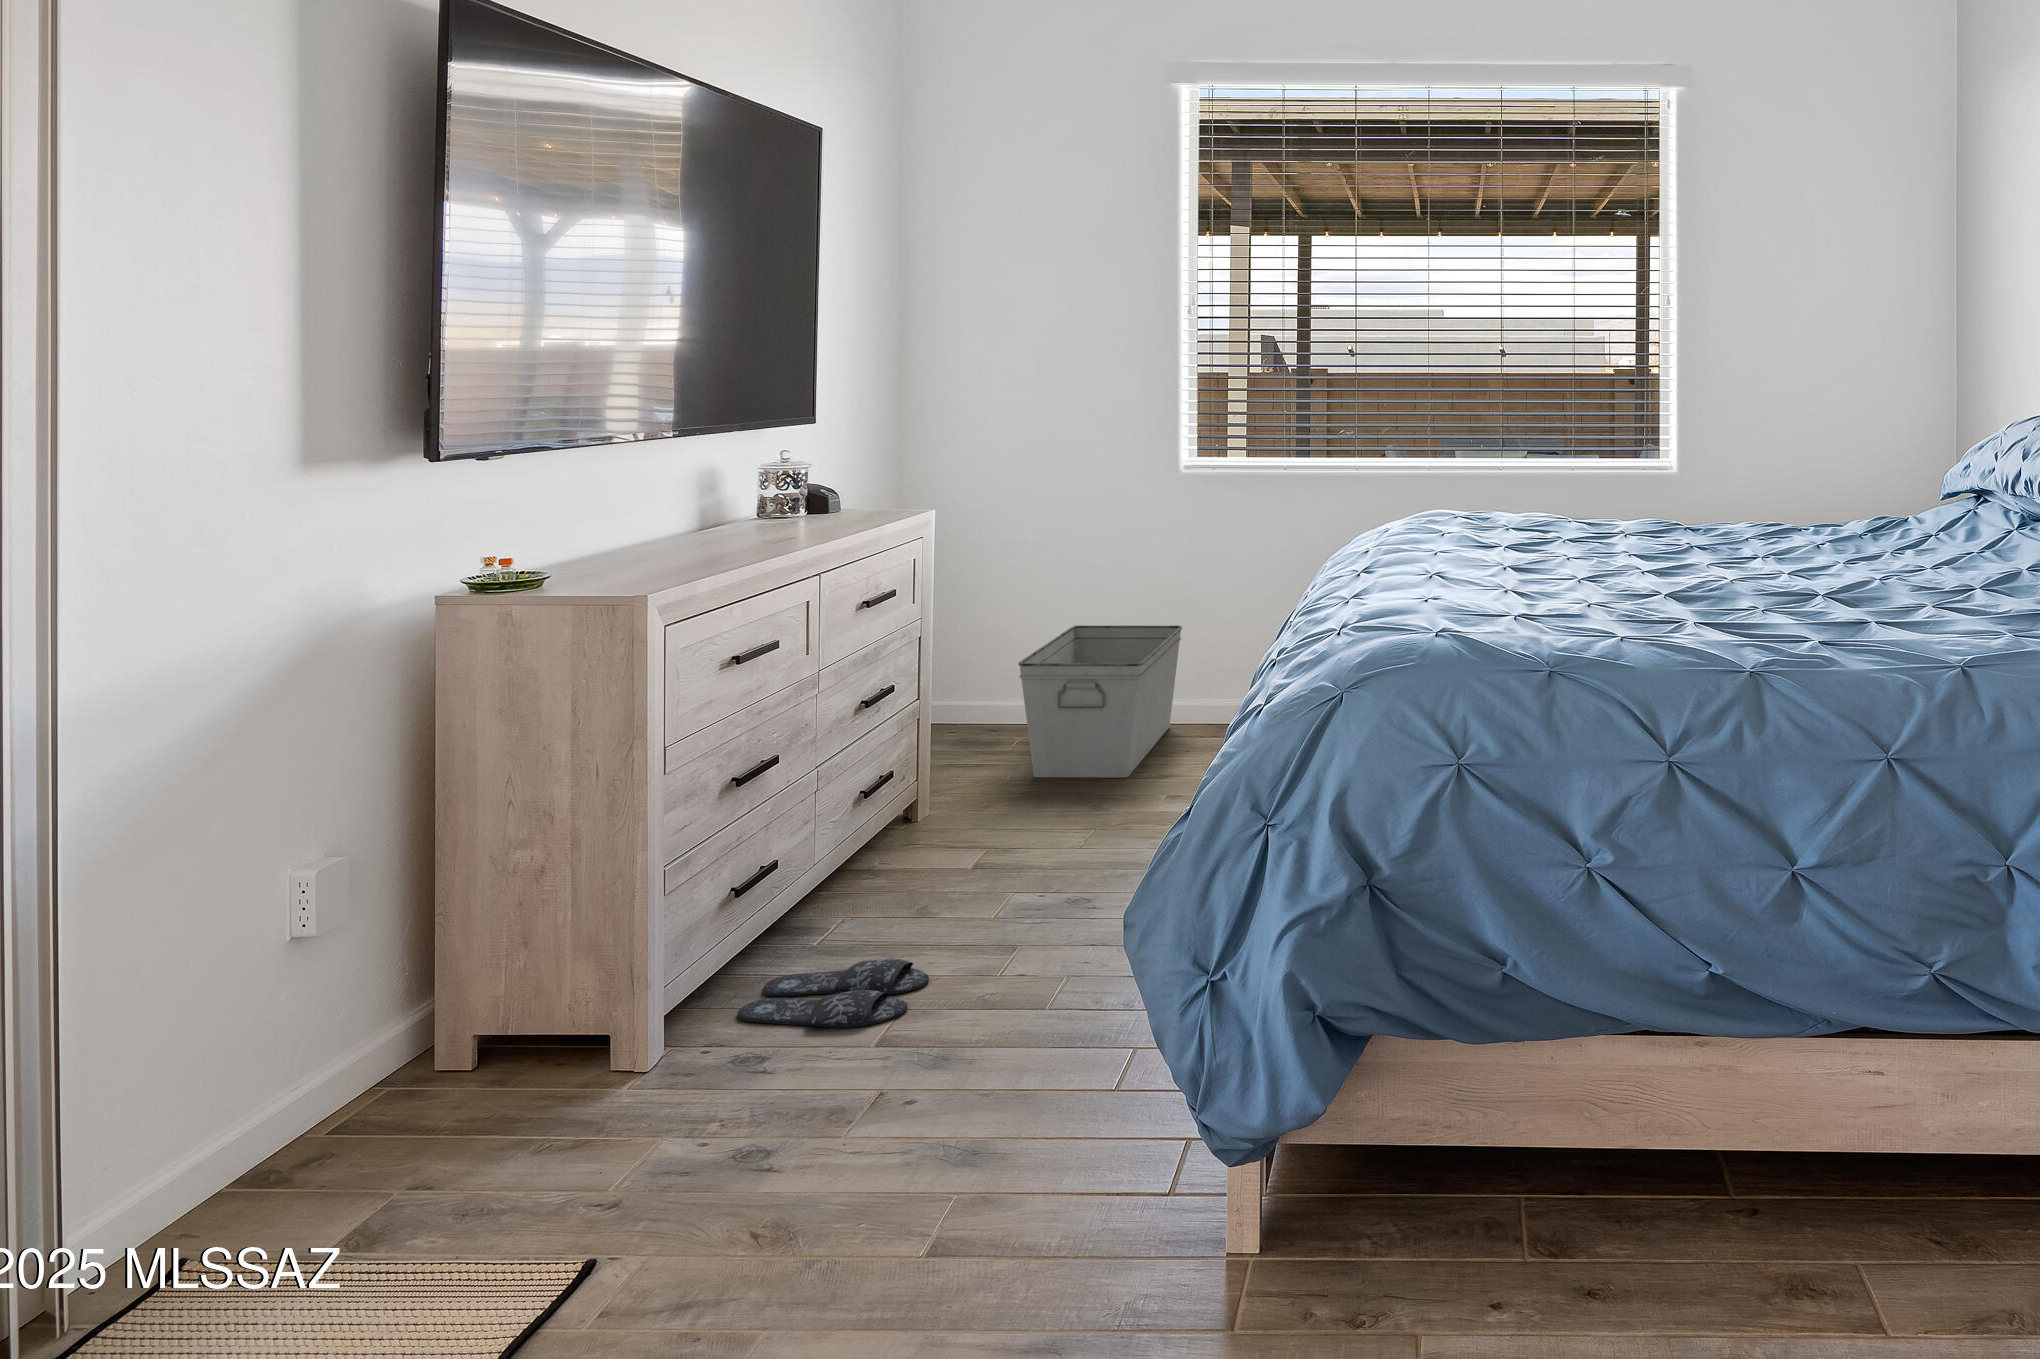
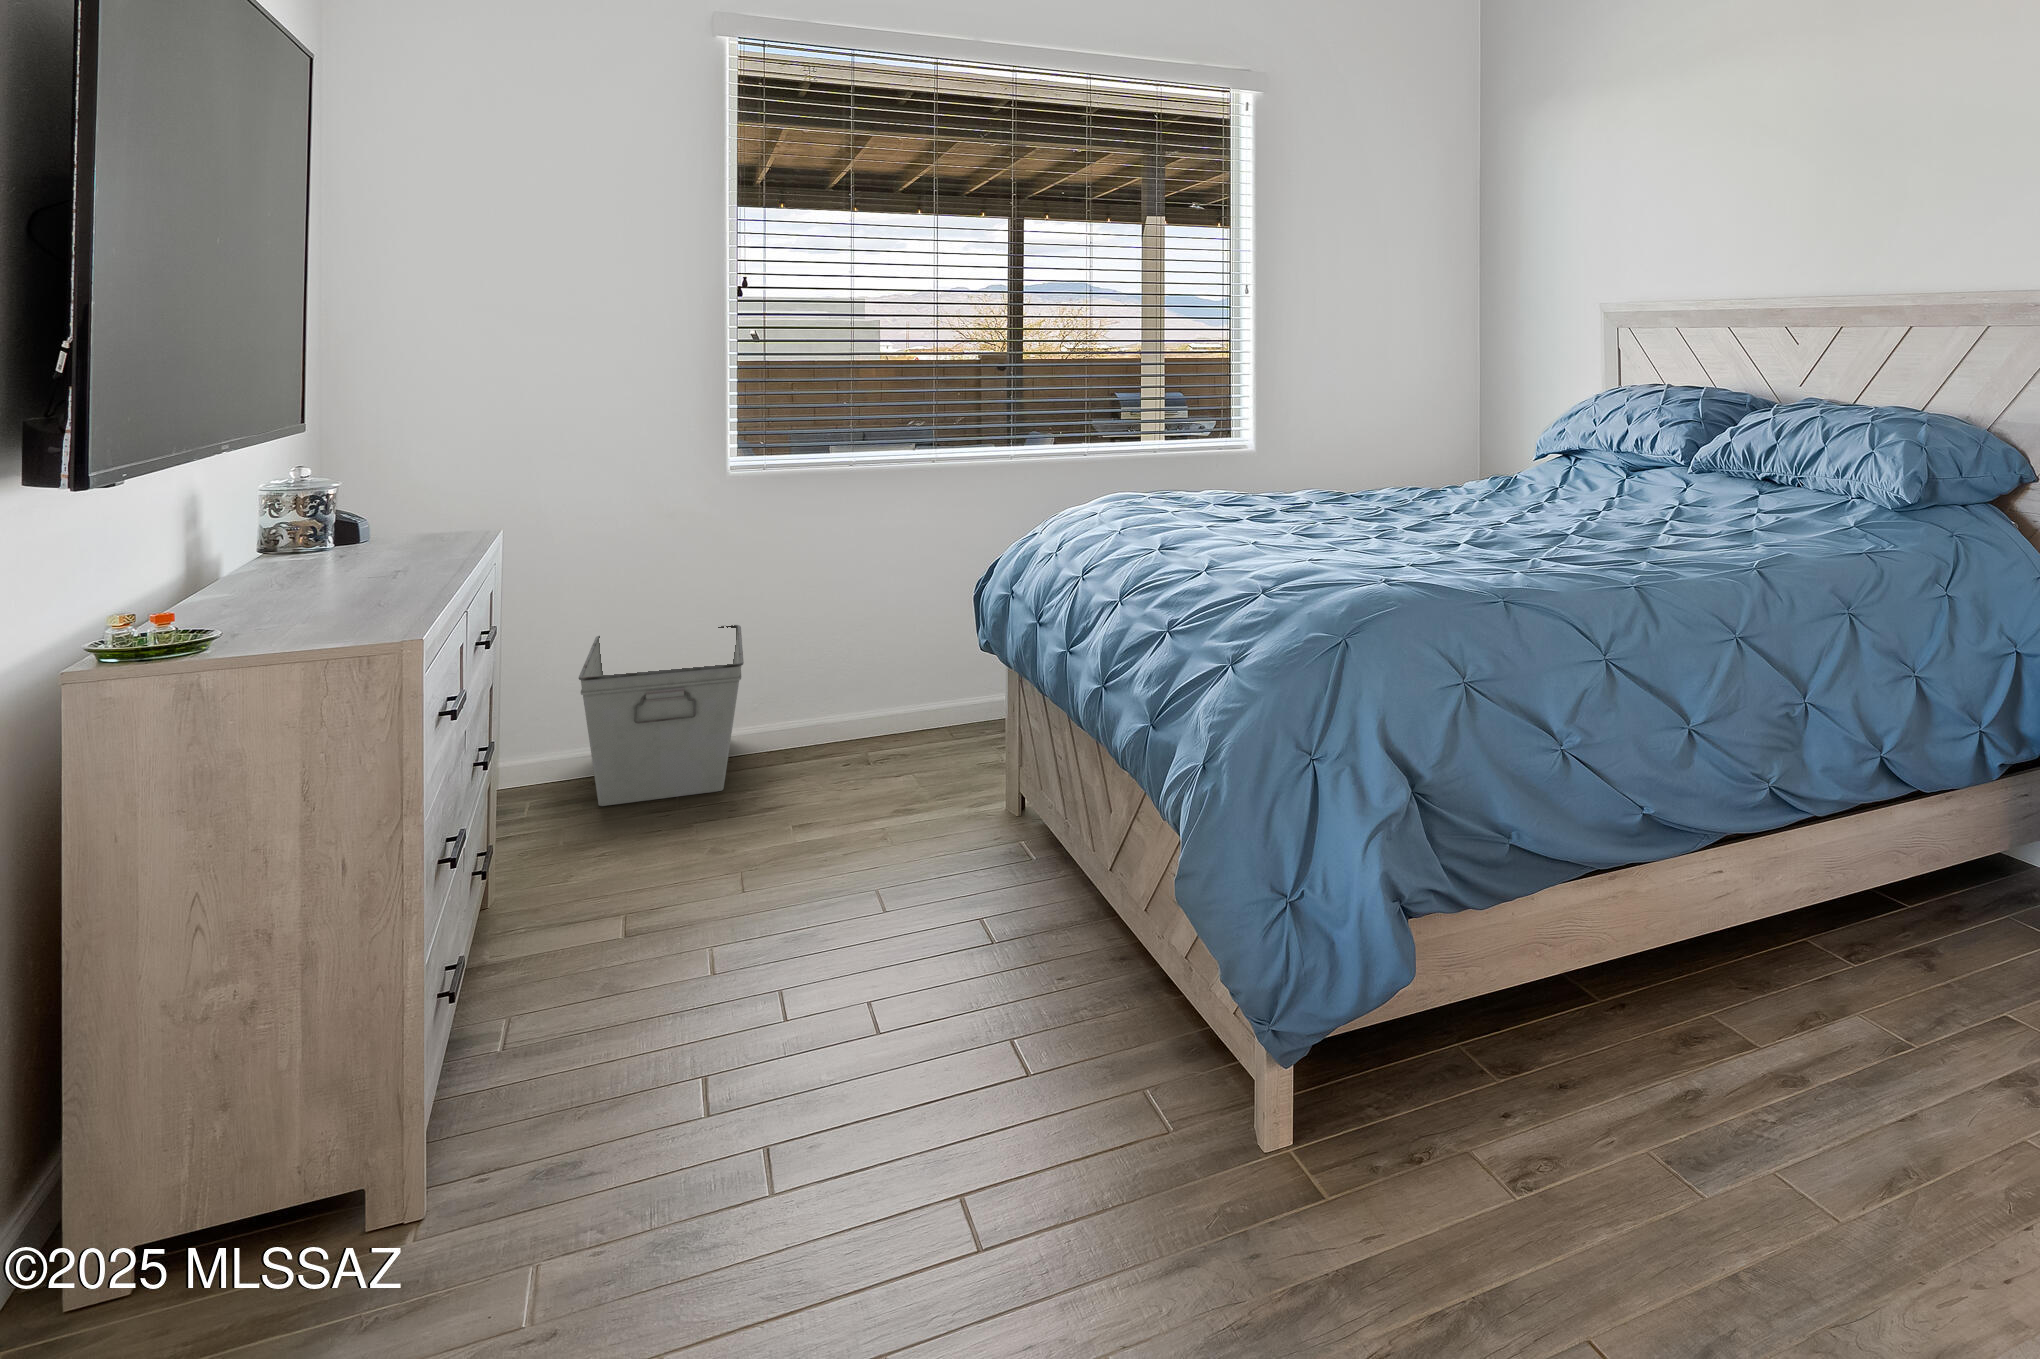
slippers: present [738,959,929,1028] -> none [463,1001,695,1104]

